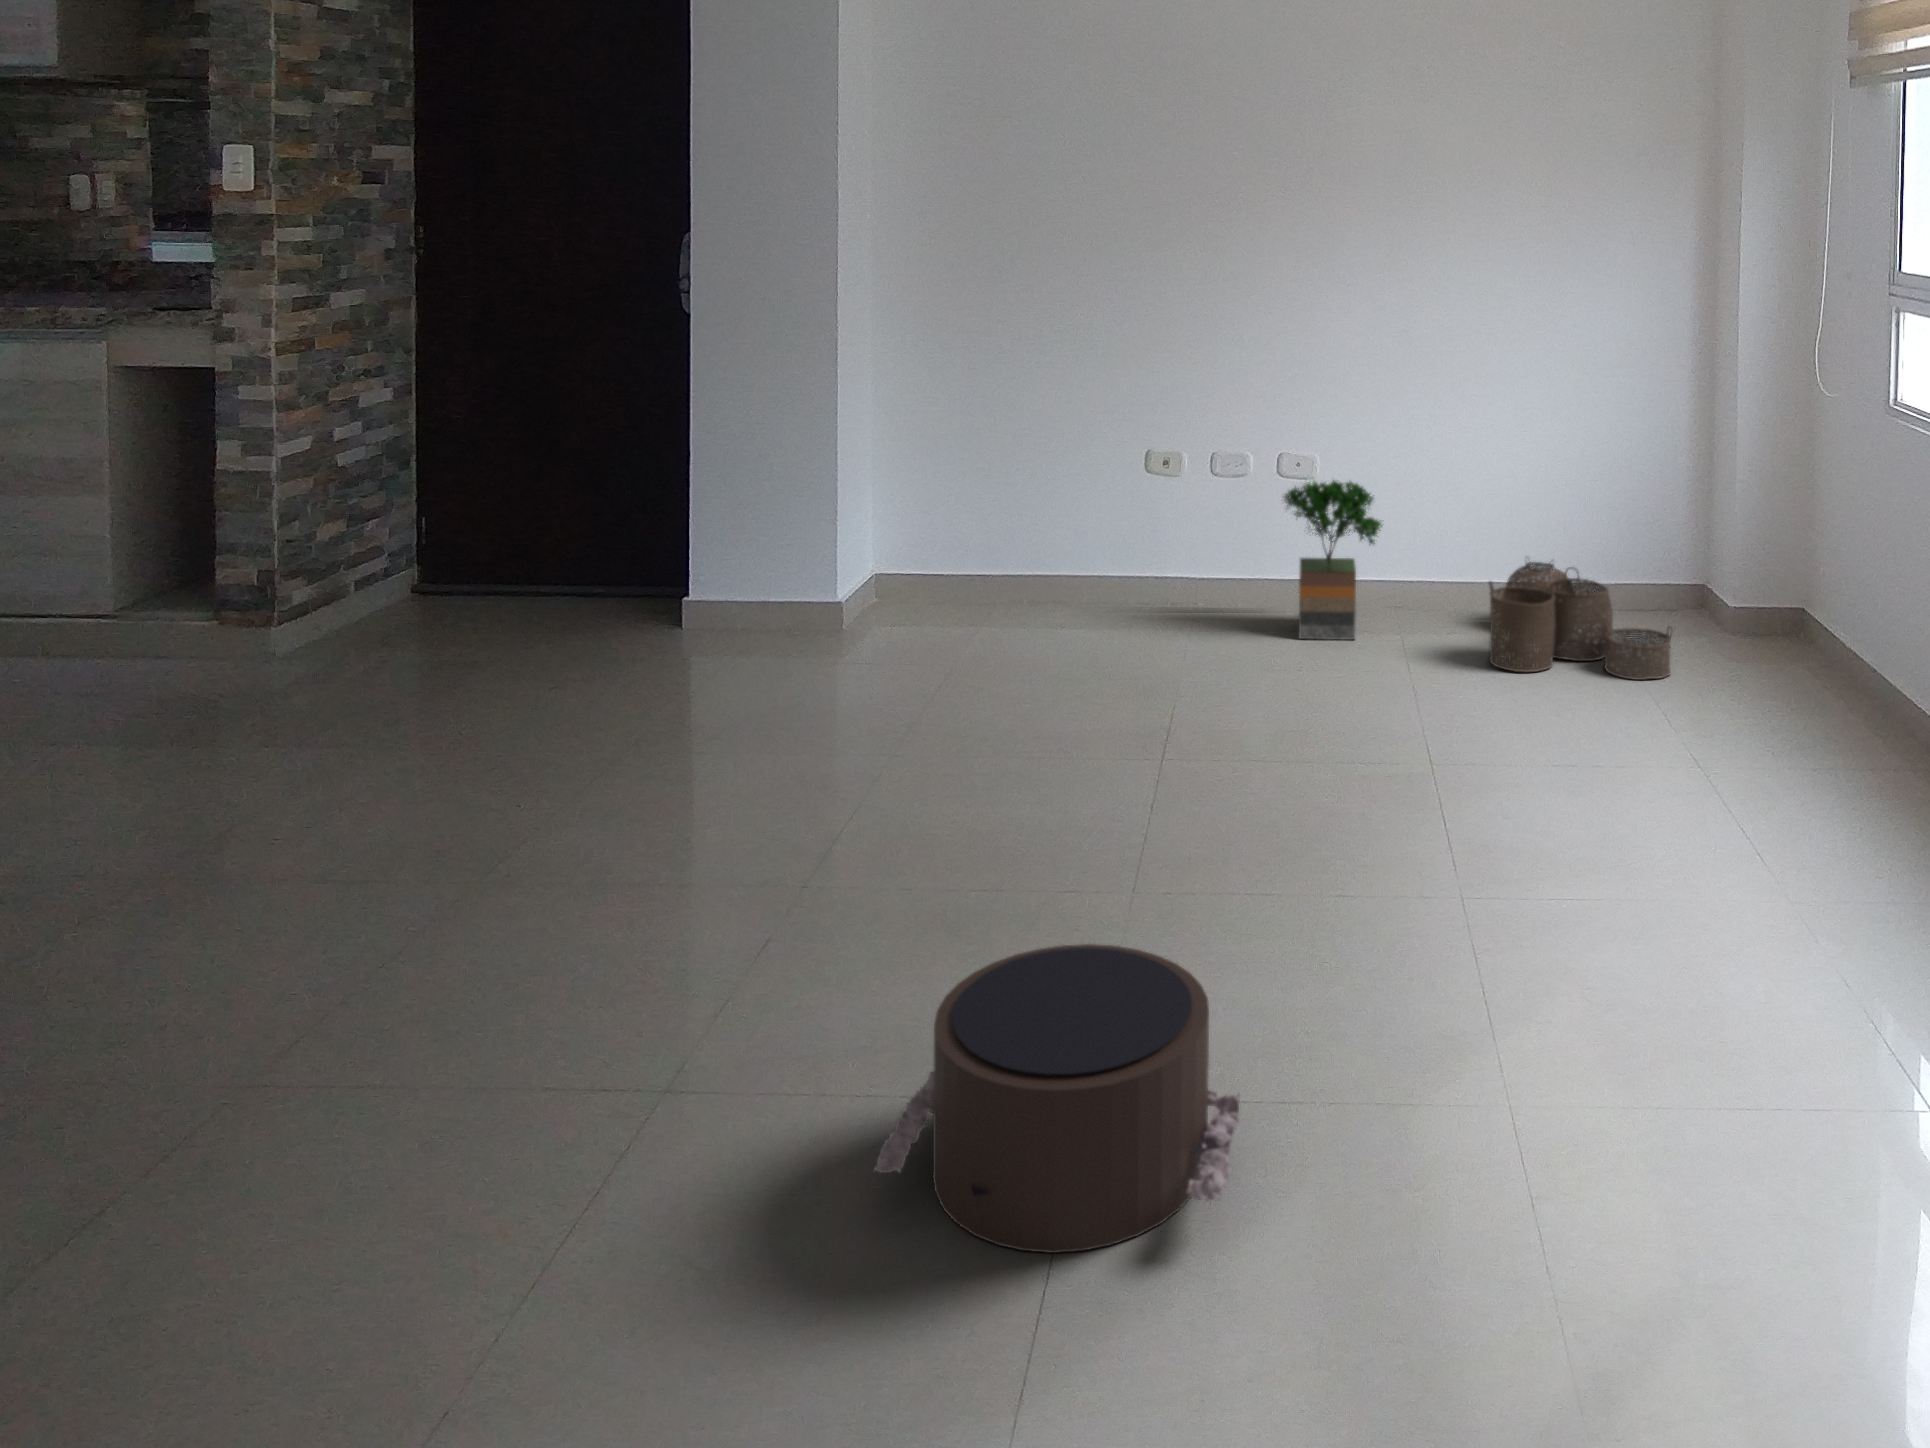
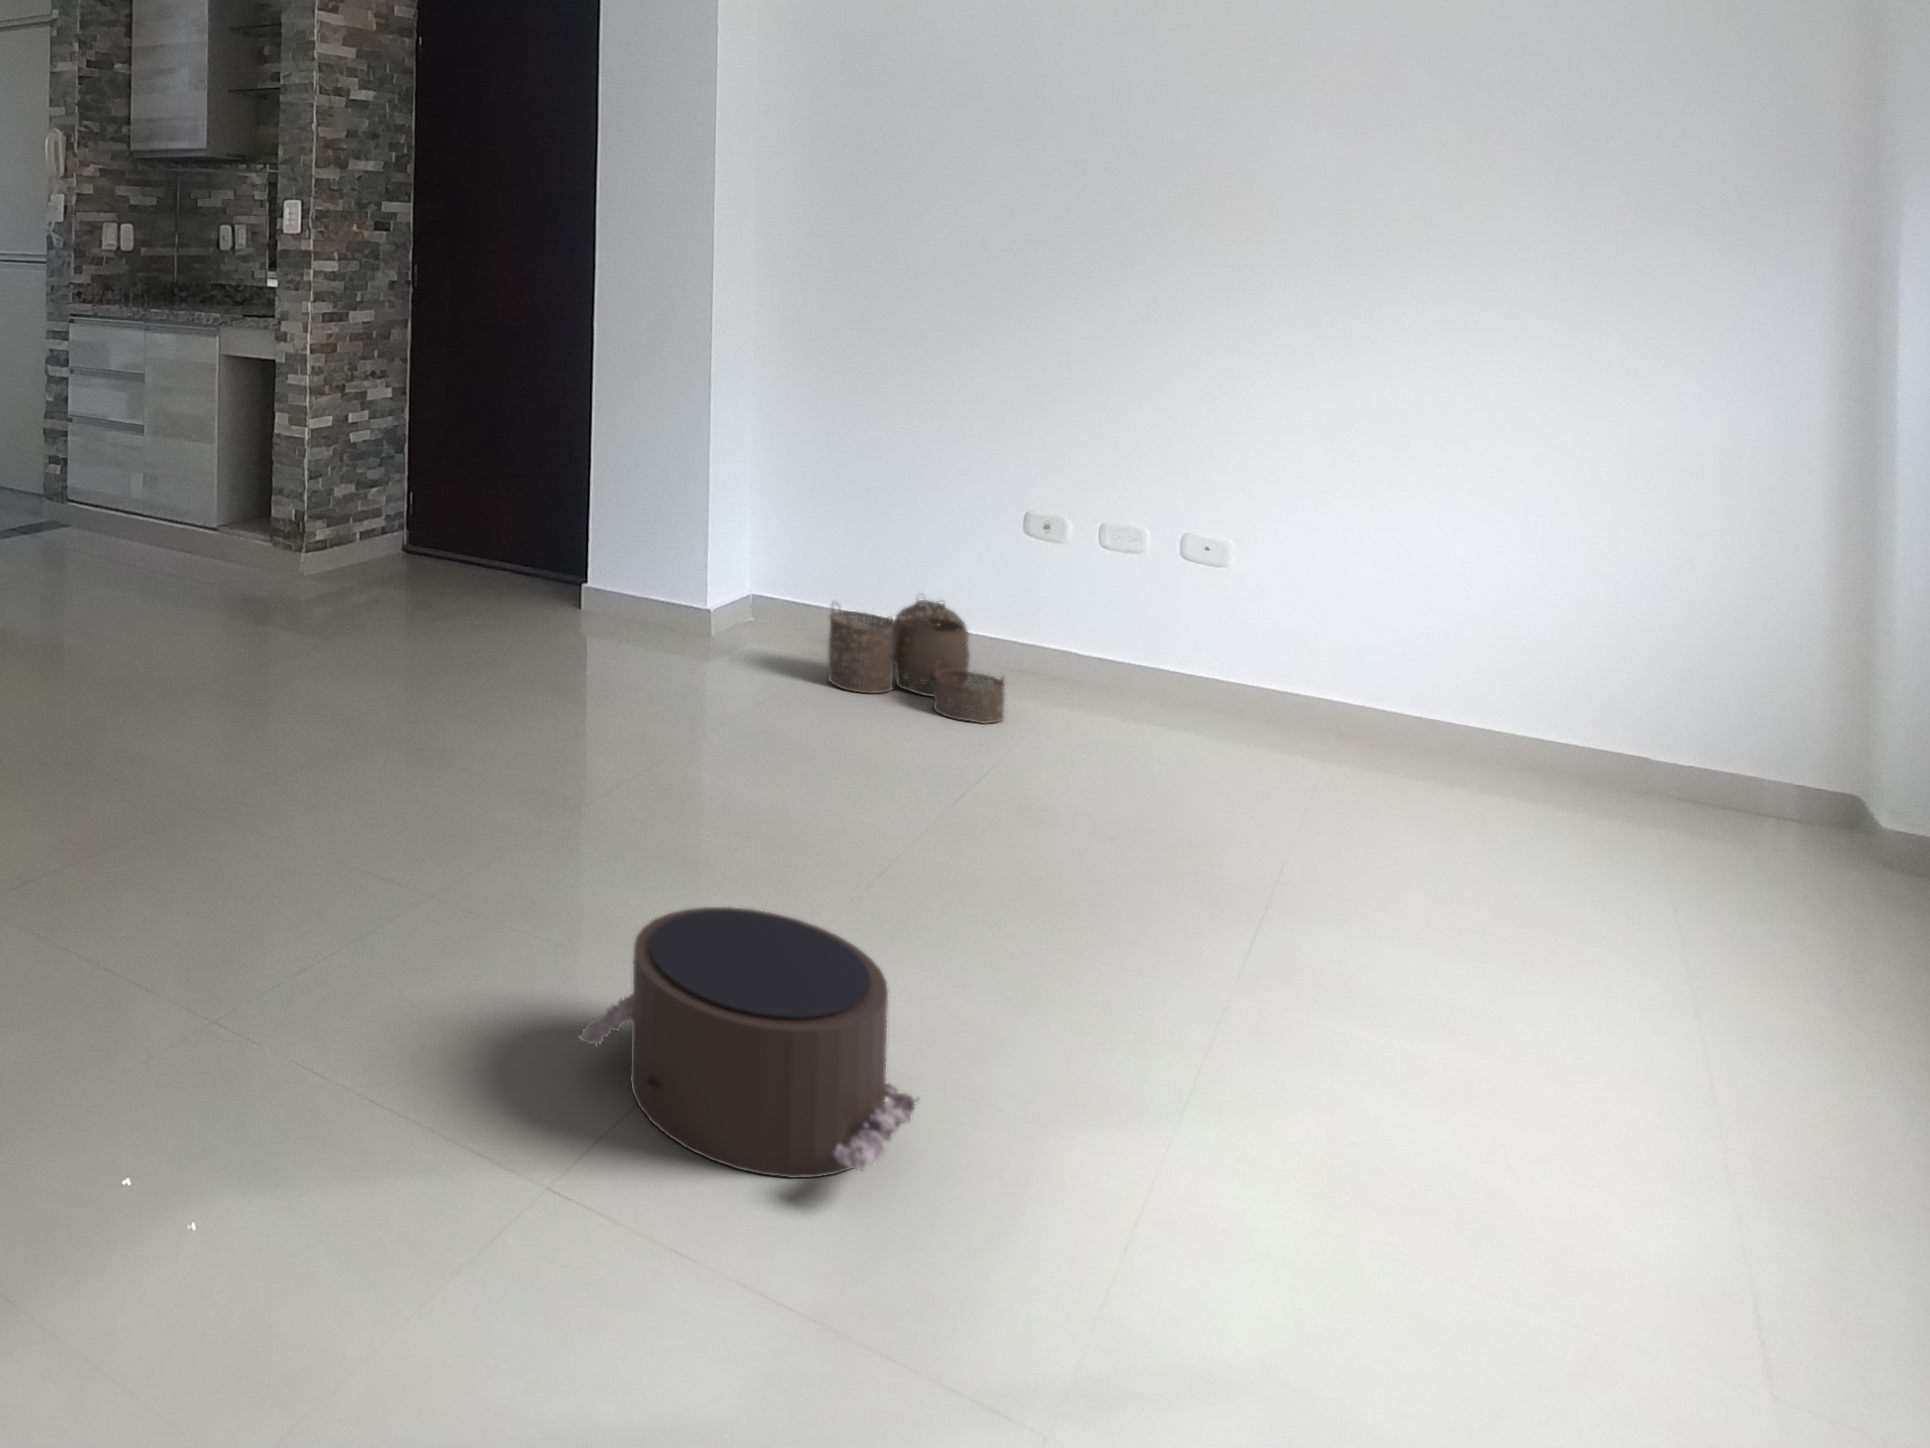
potted tree: present [1284,480,1382,640] -> none [1167,558,1301,743]
woven basket: present [1489,562,1672,680] -> present [829,600,1005,724]

